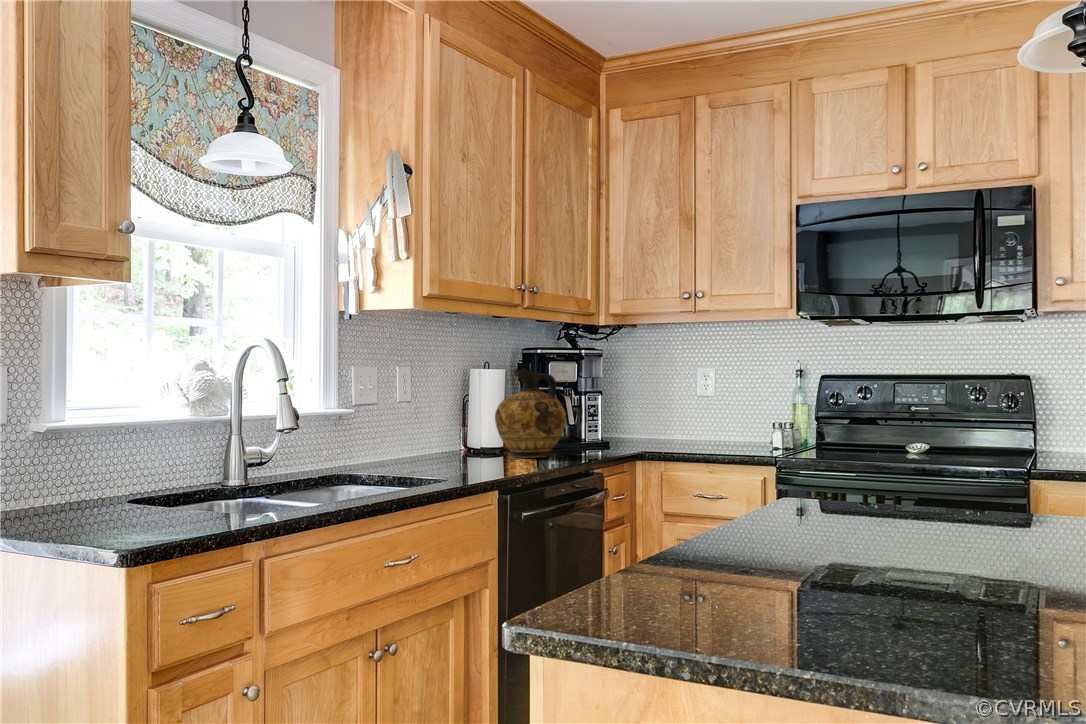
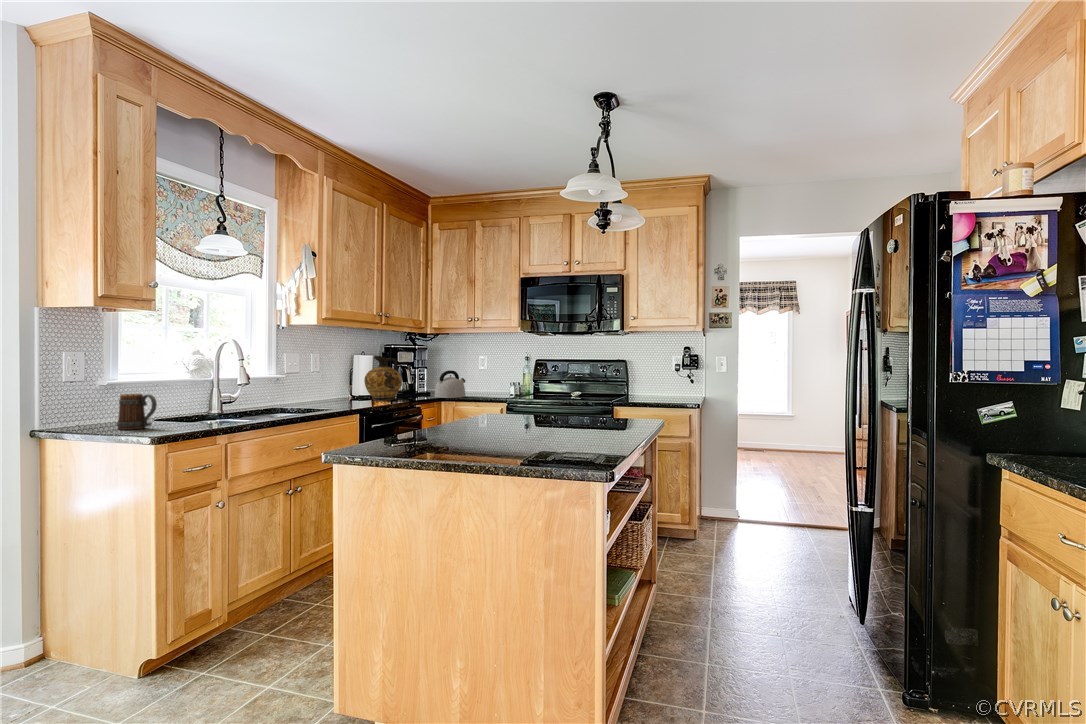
kettle: none [622,397,683,452] -> present [435,370,465,398]
mug: none [57,452,131,527] -> present [117,394,157,430]

